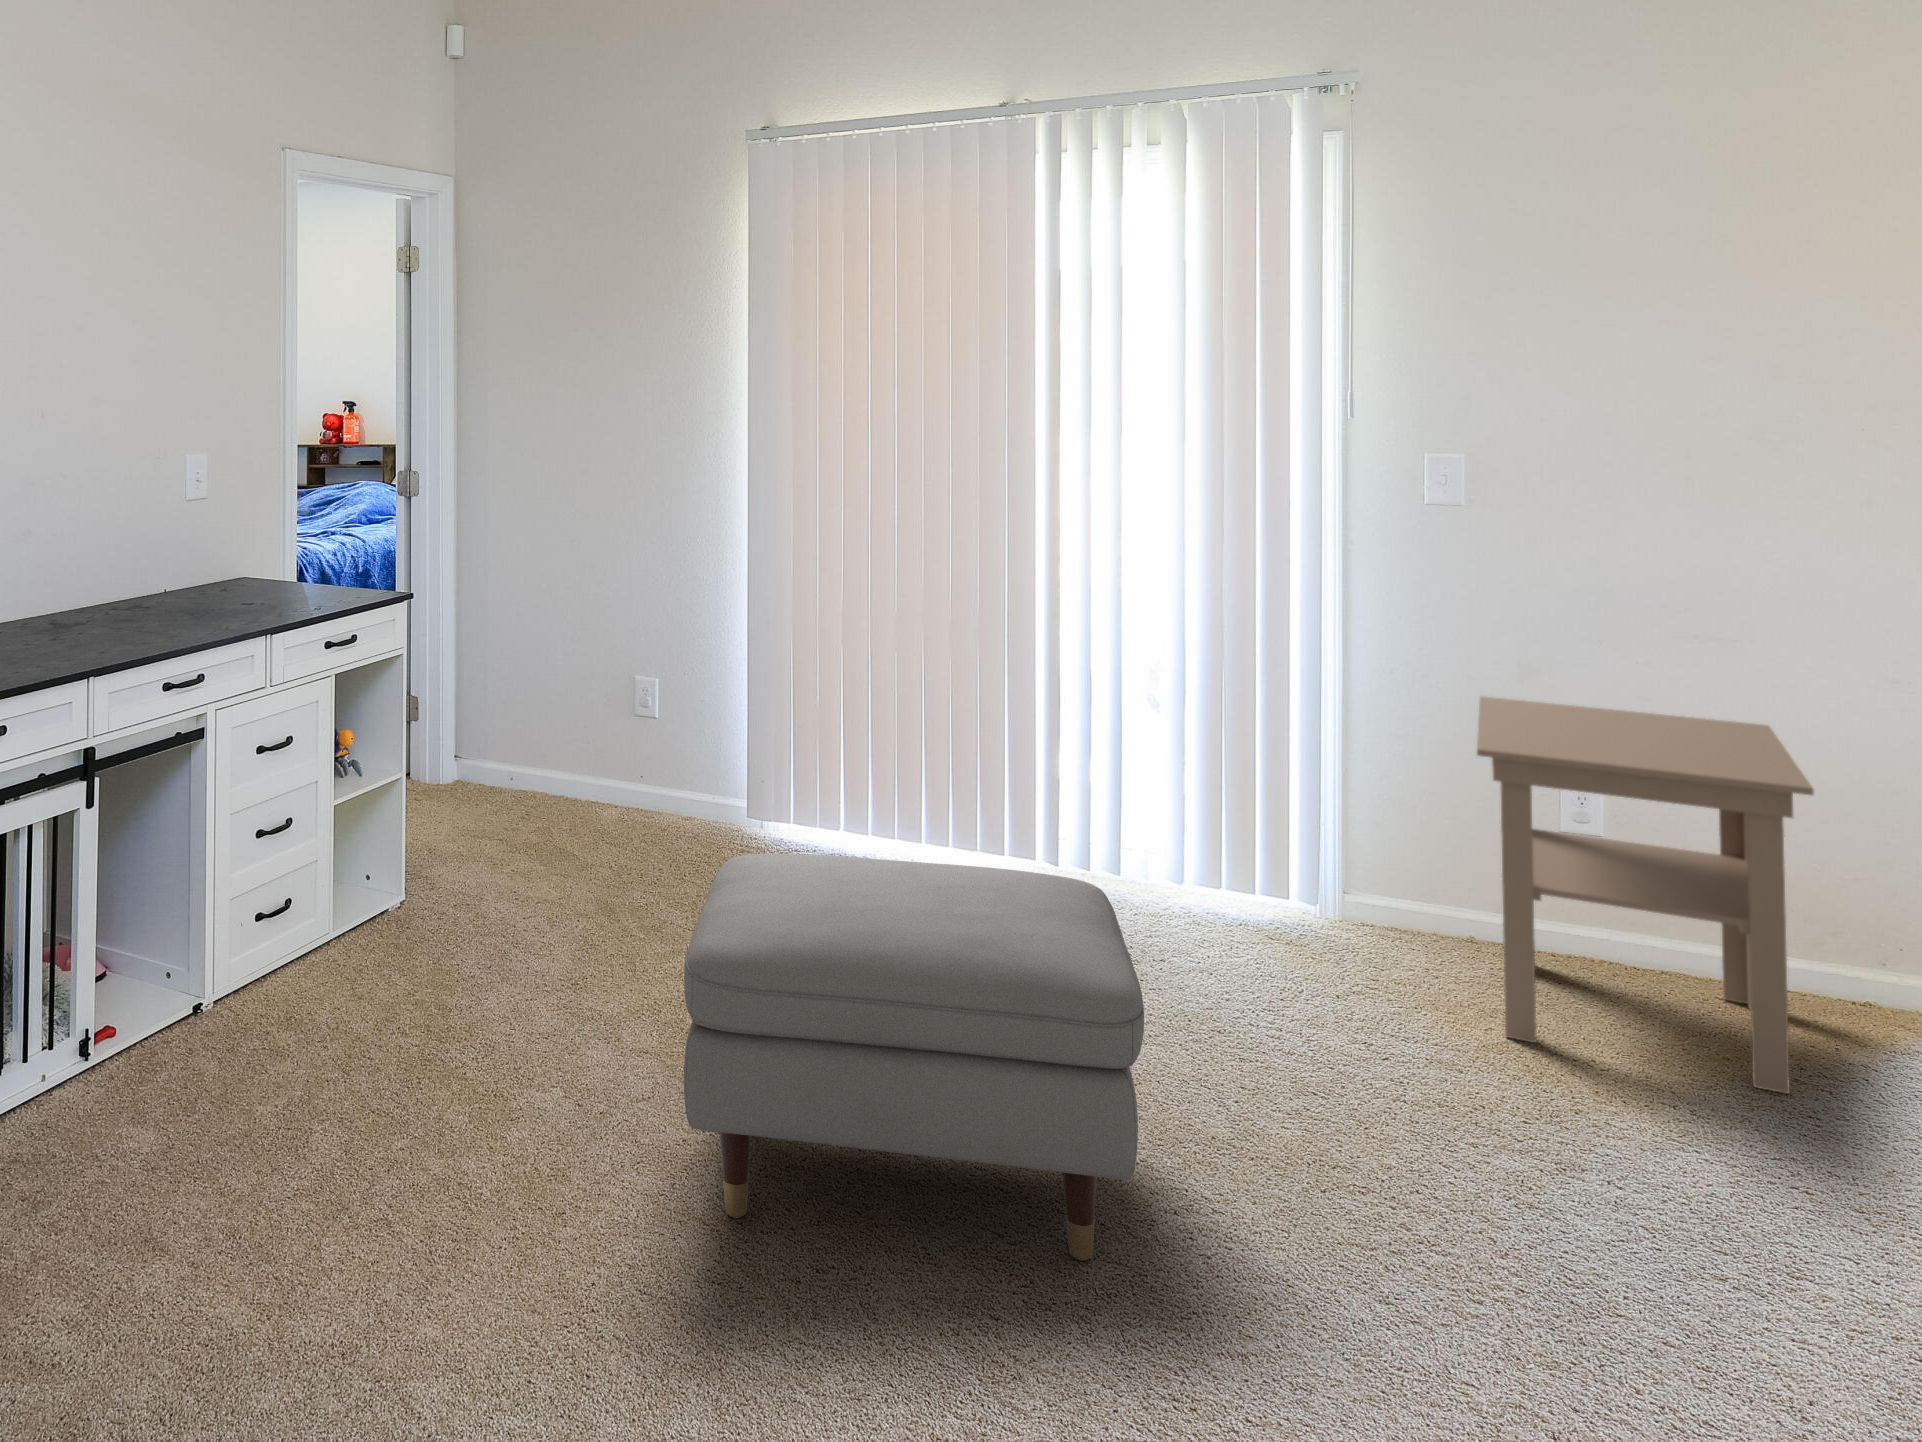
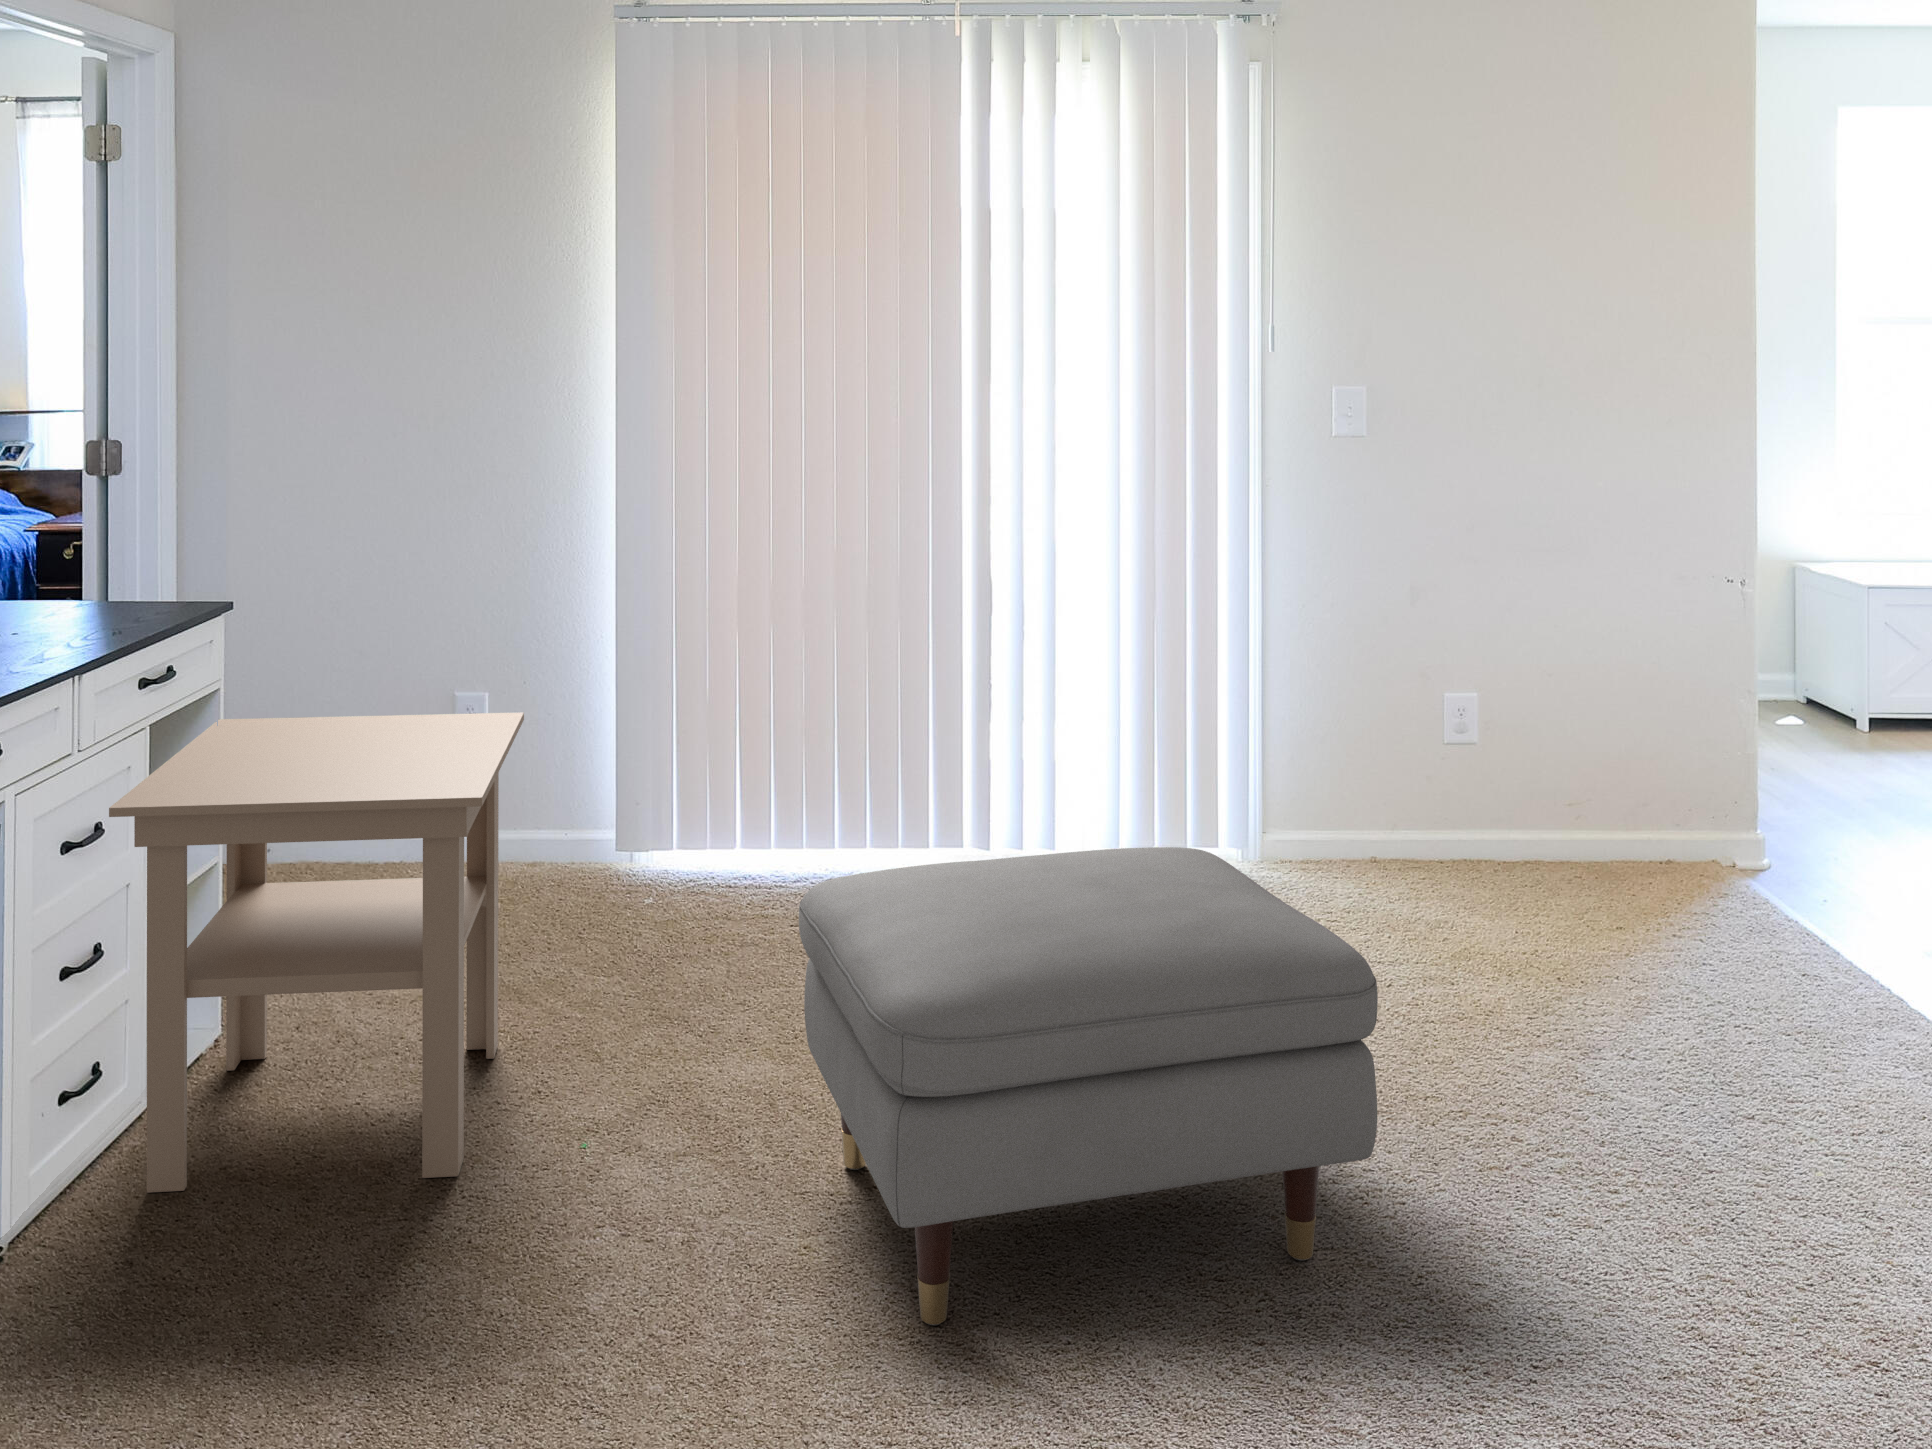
side table: present [1477,696,1814,1094] -> present [109,712,524,1193]

